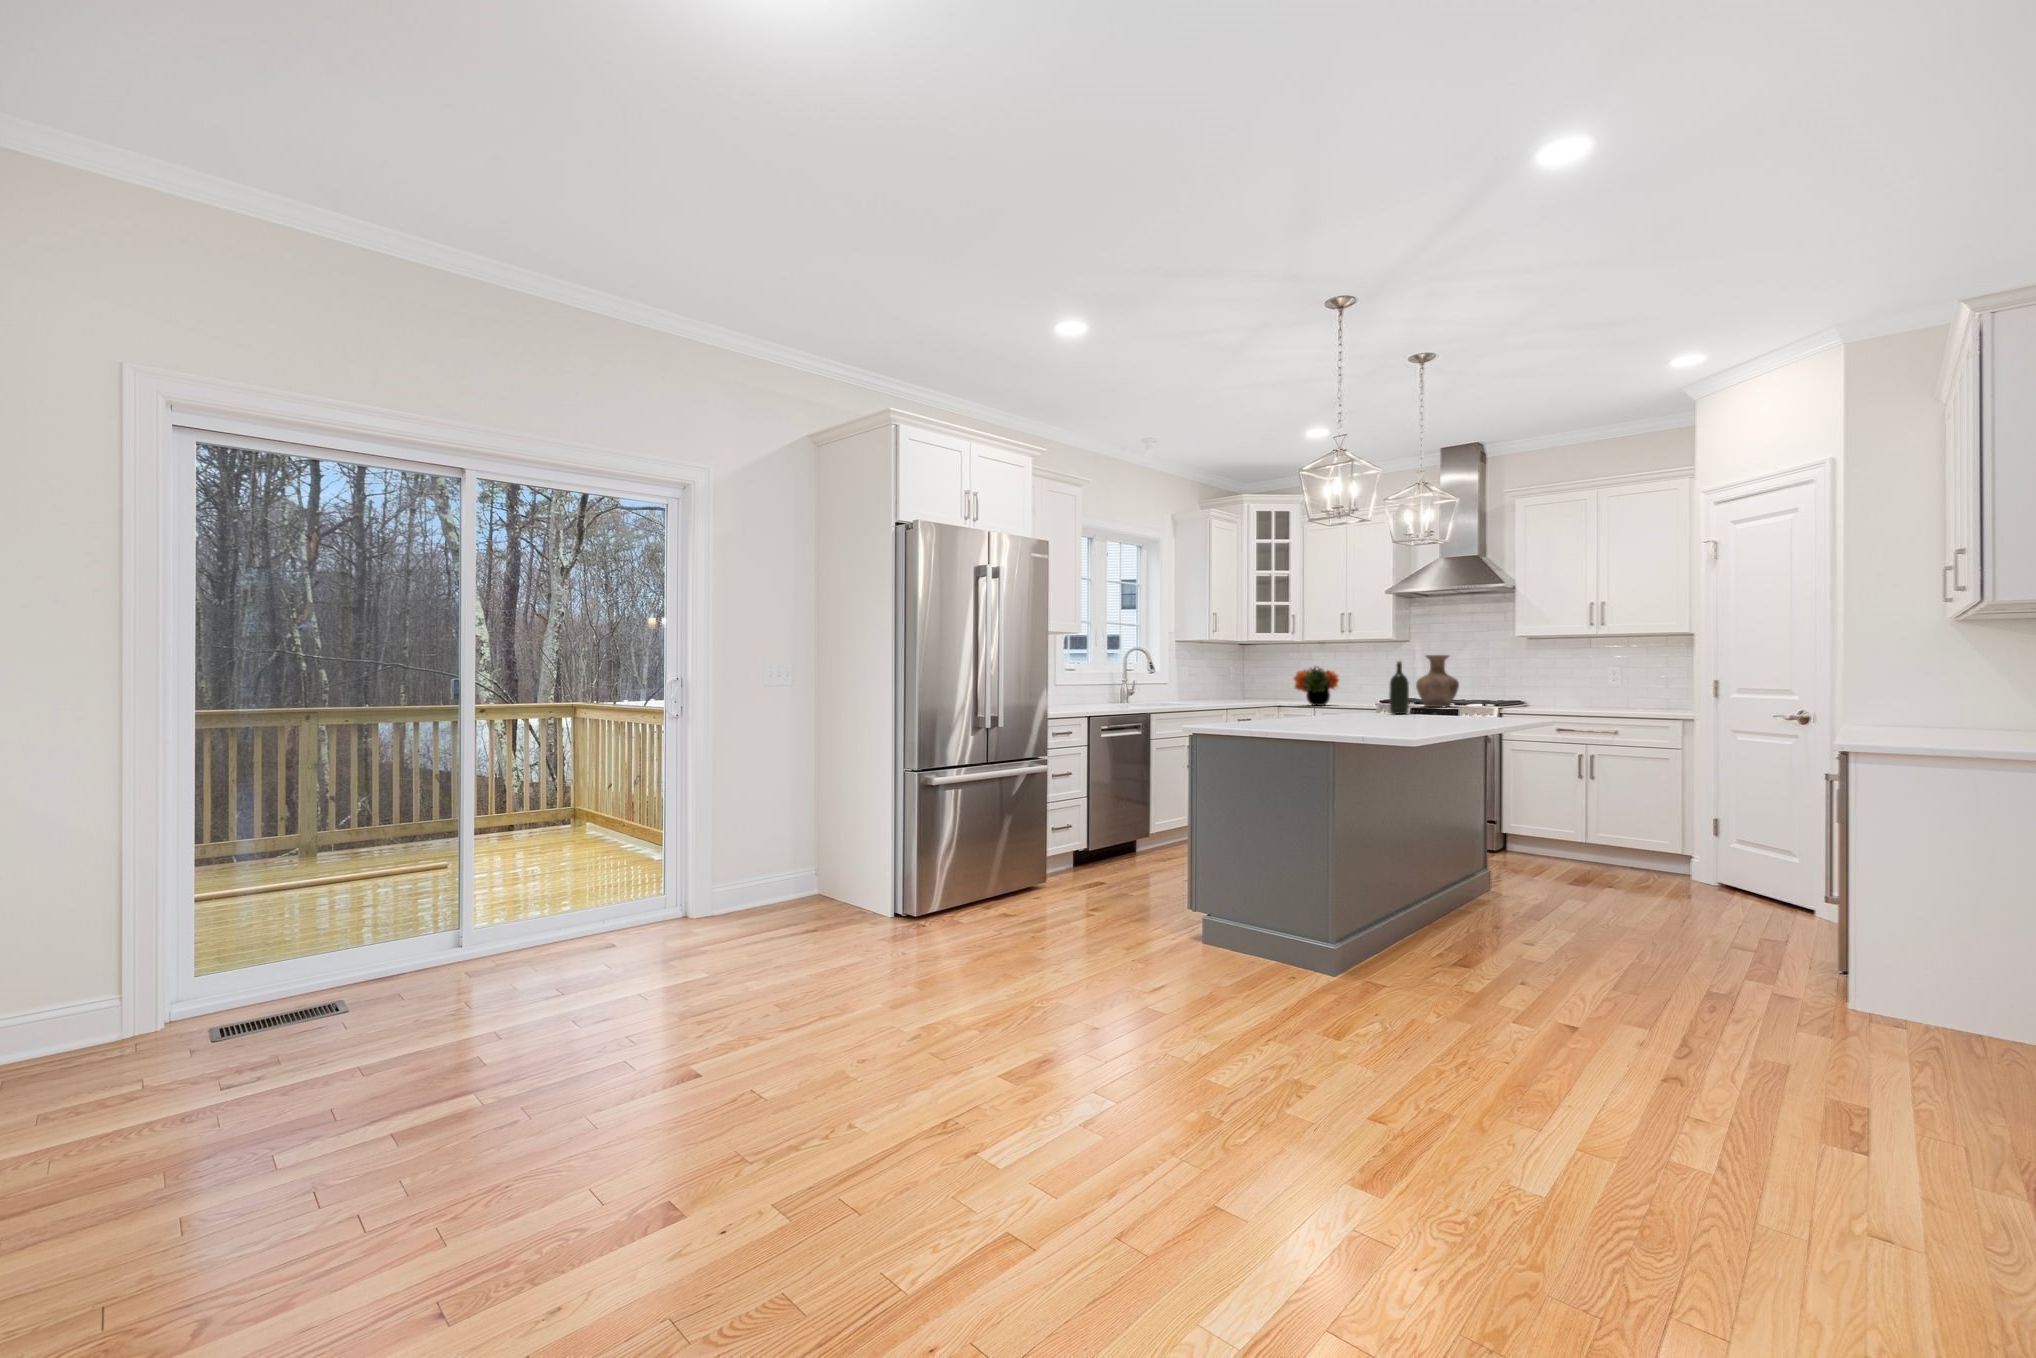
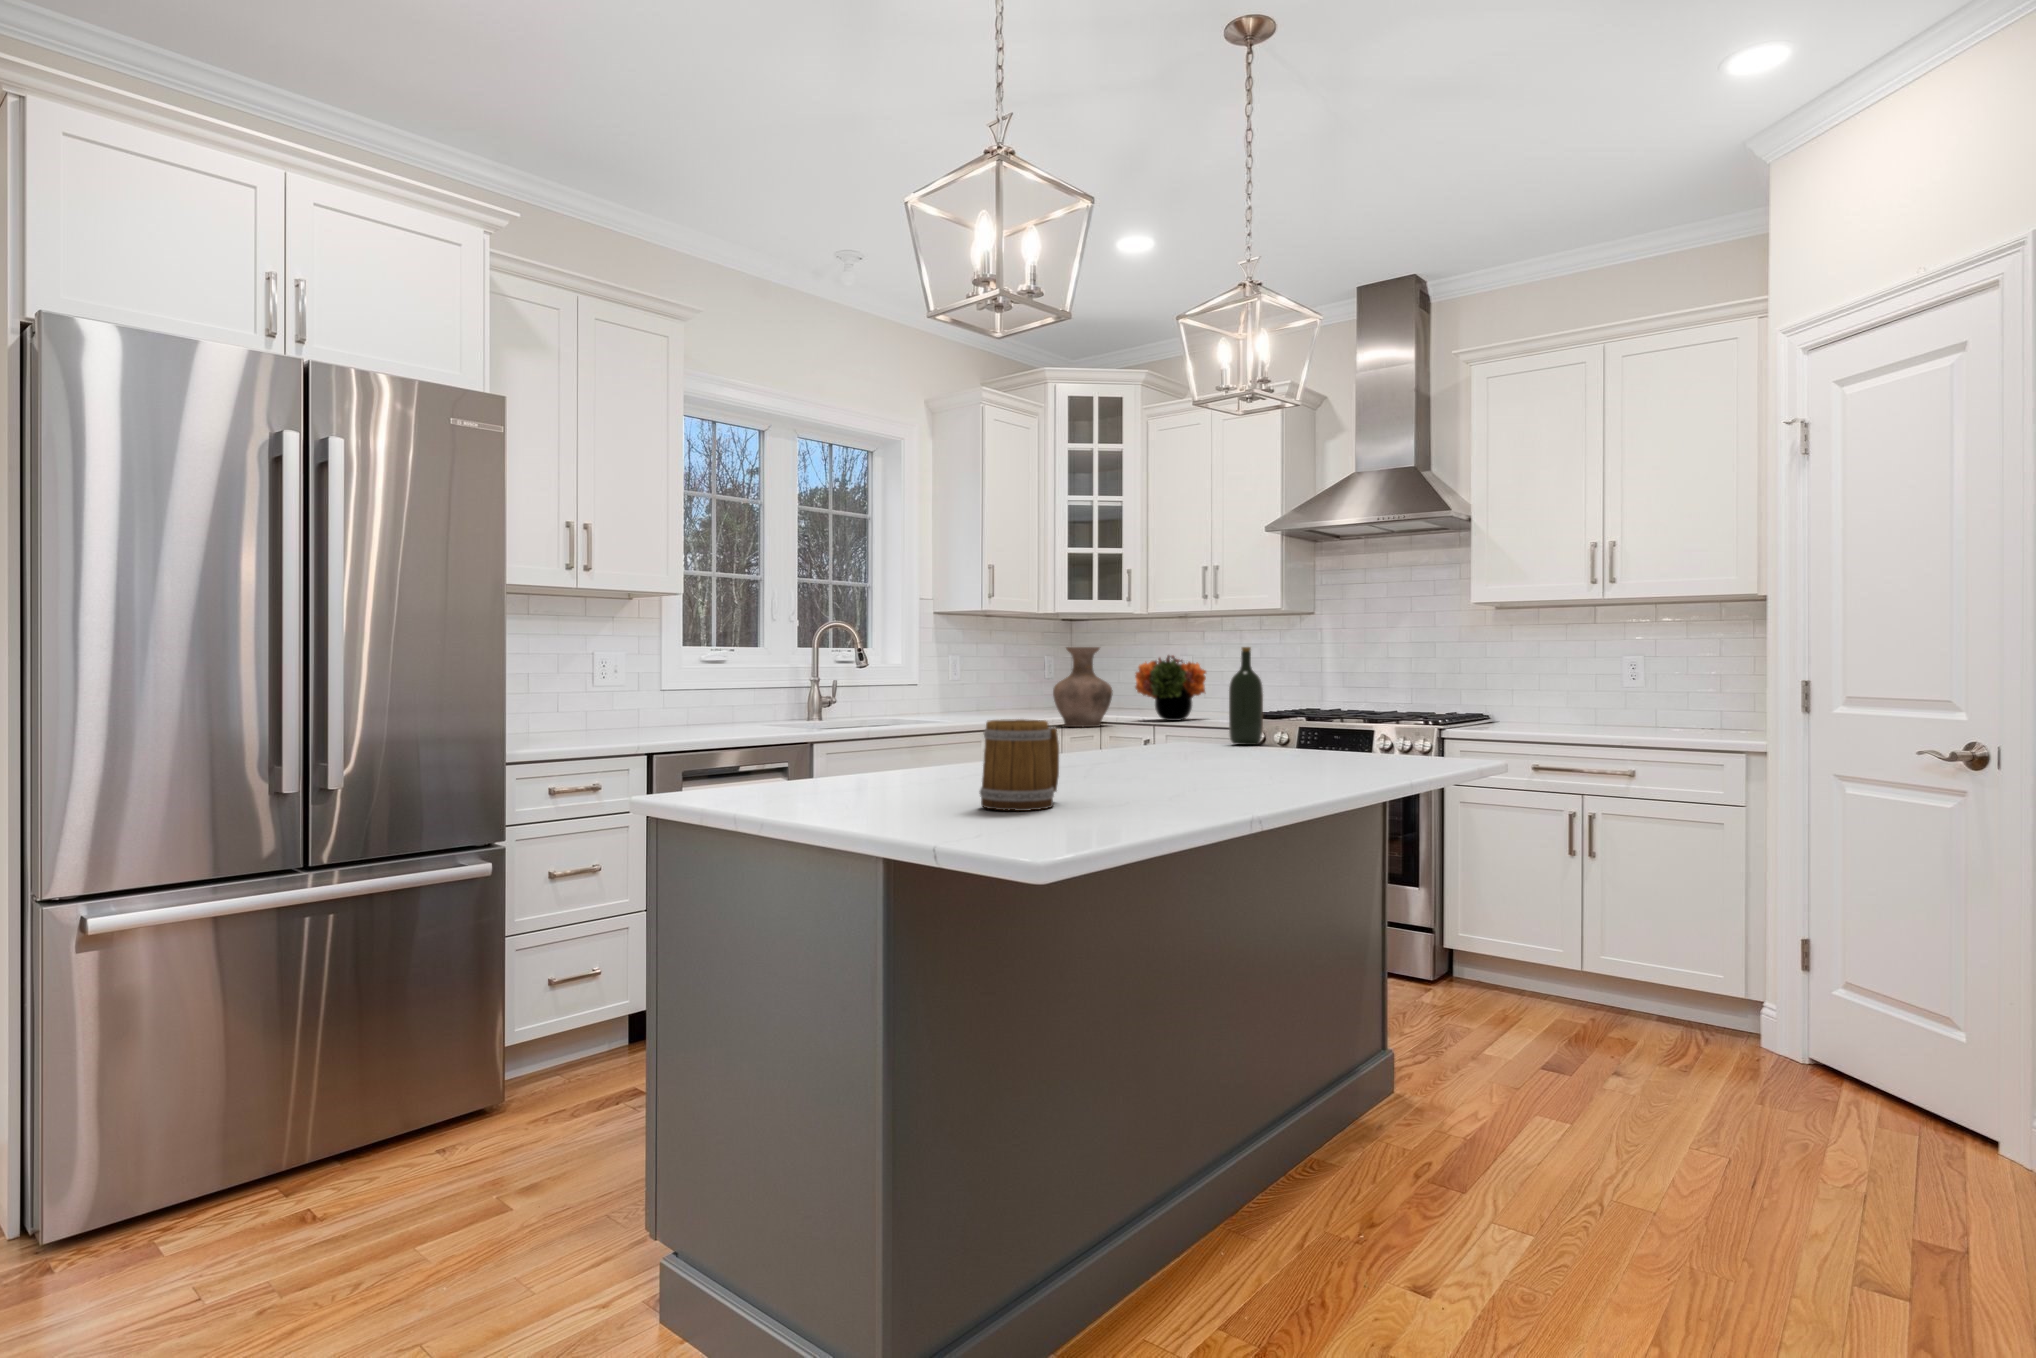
vase: present [1416,655,1459,707] -> present [1053,647,1113,727]
mug: none [1336,693,1370,731] -> present [980,719,1059,811]

